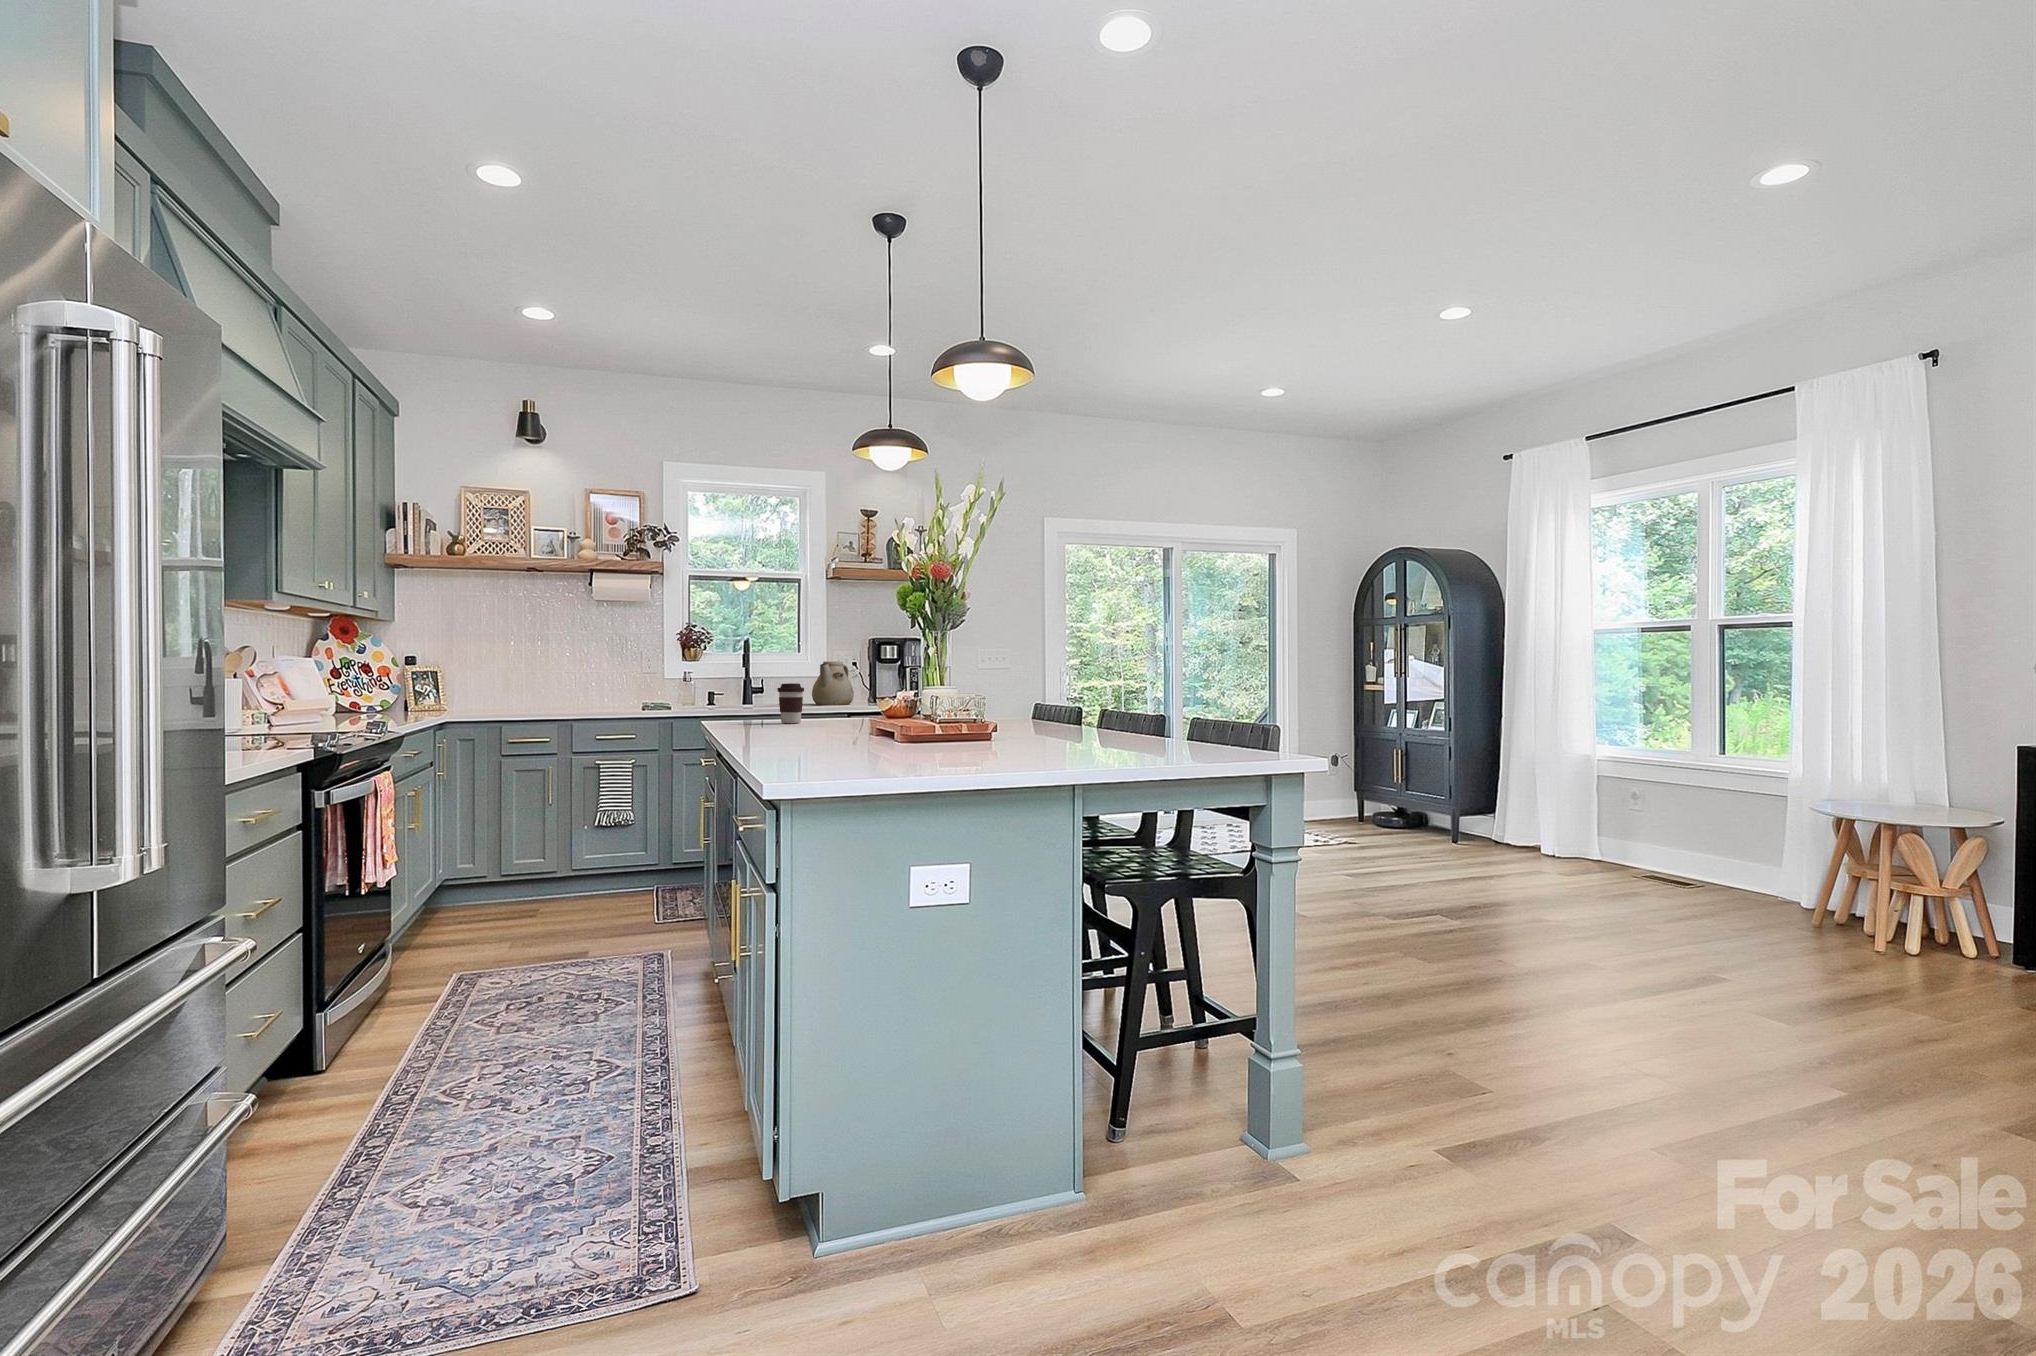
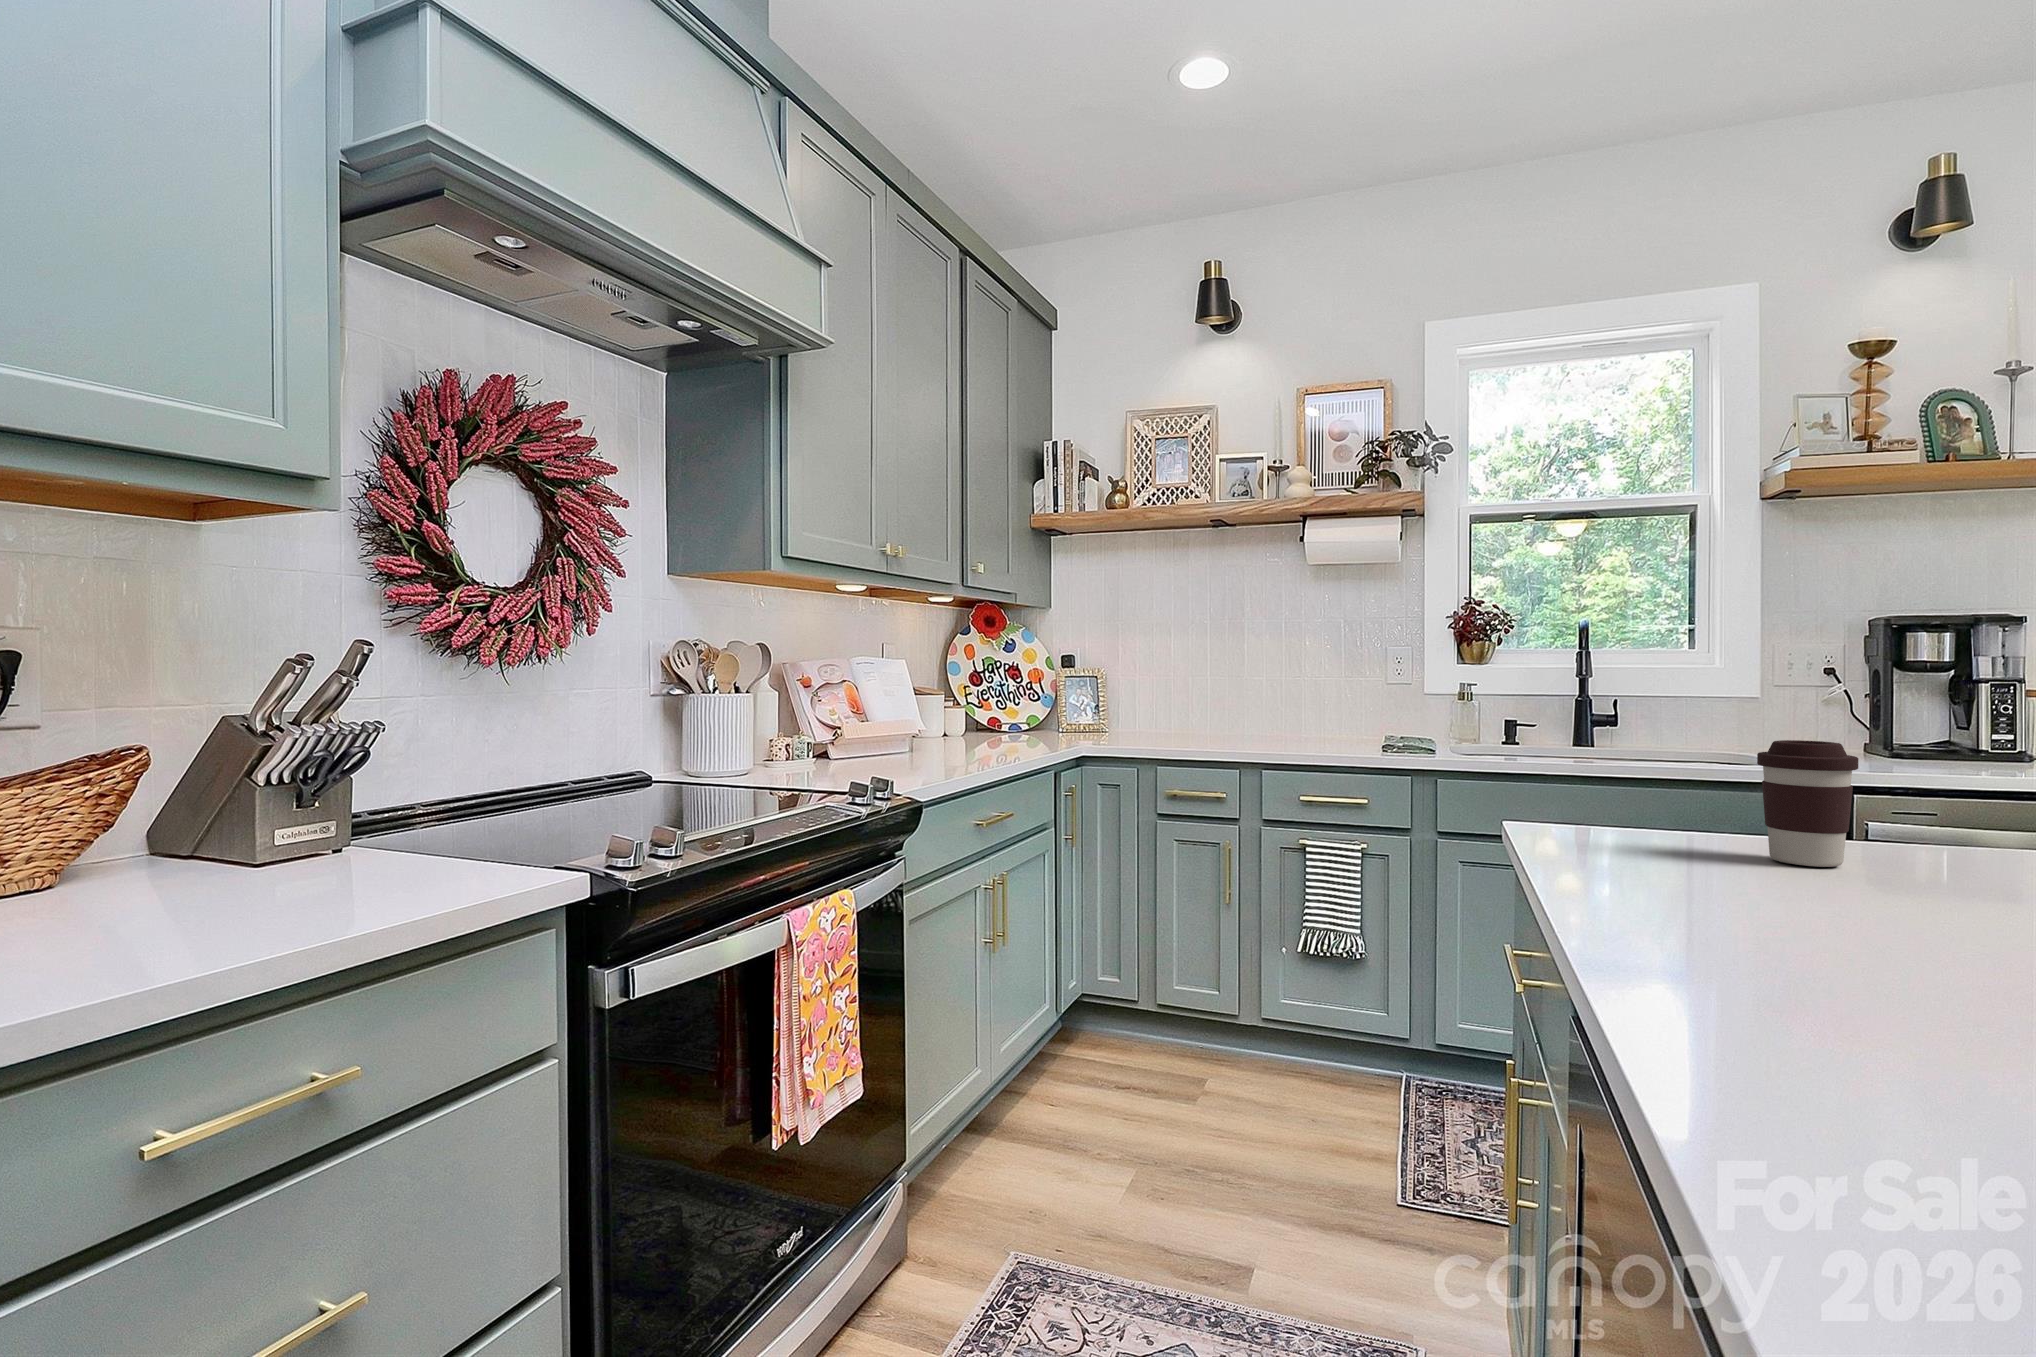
teapot: present [812,661,854,705] -> none [1724,665,1829,755]

